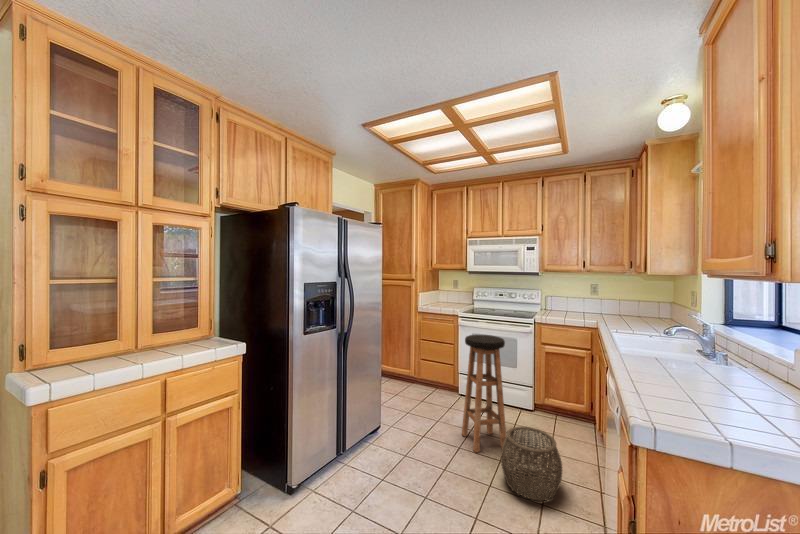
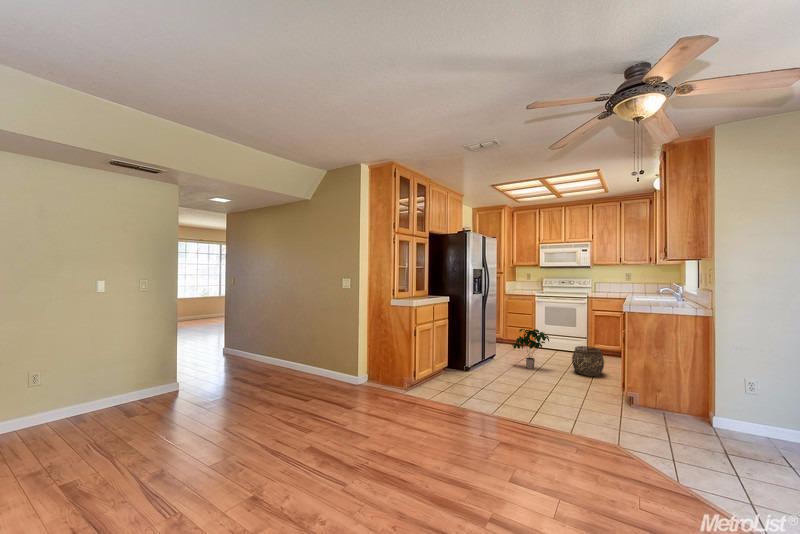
bar stool: present [462,335,506,453] -> none [545,303,573,365]
potted plant: none [397,388,460,469] -> present [512,329,549,369]

